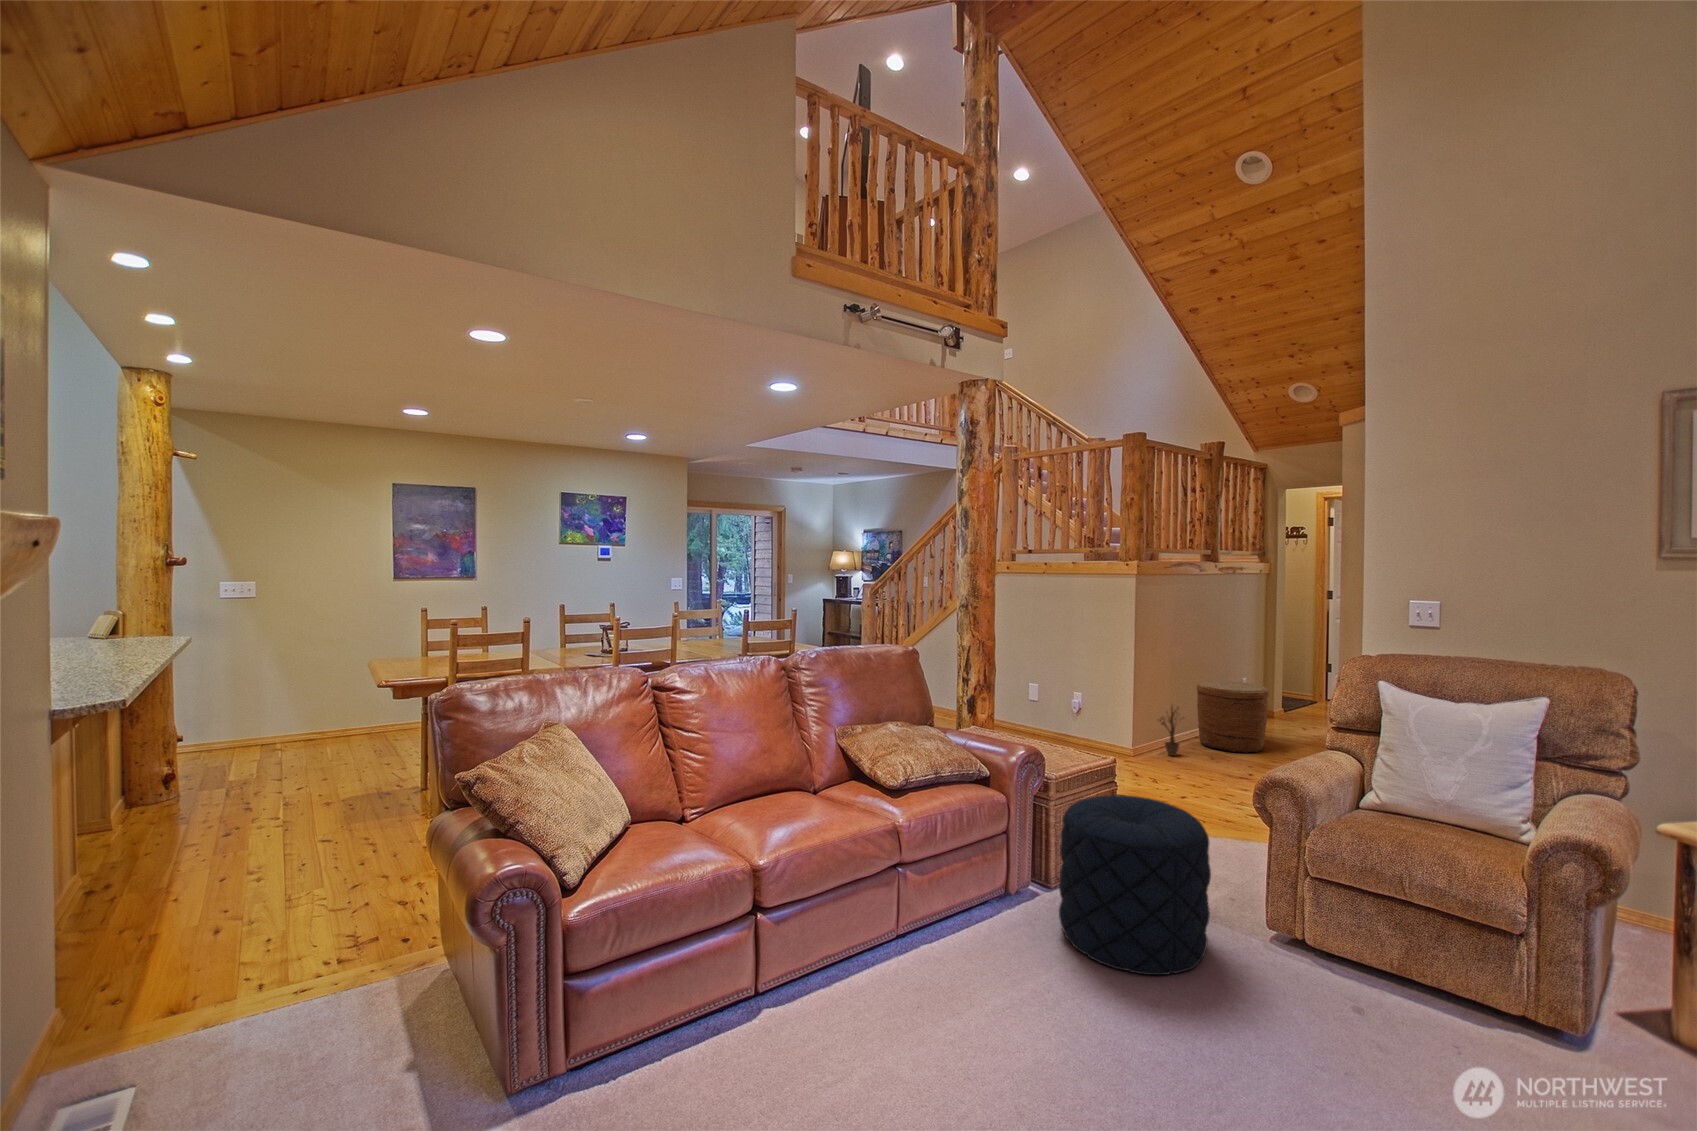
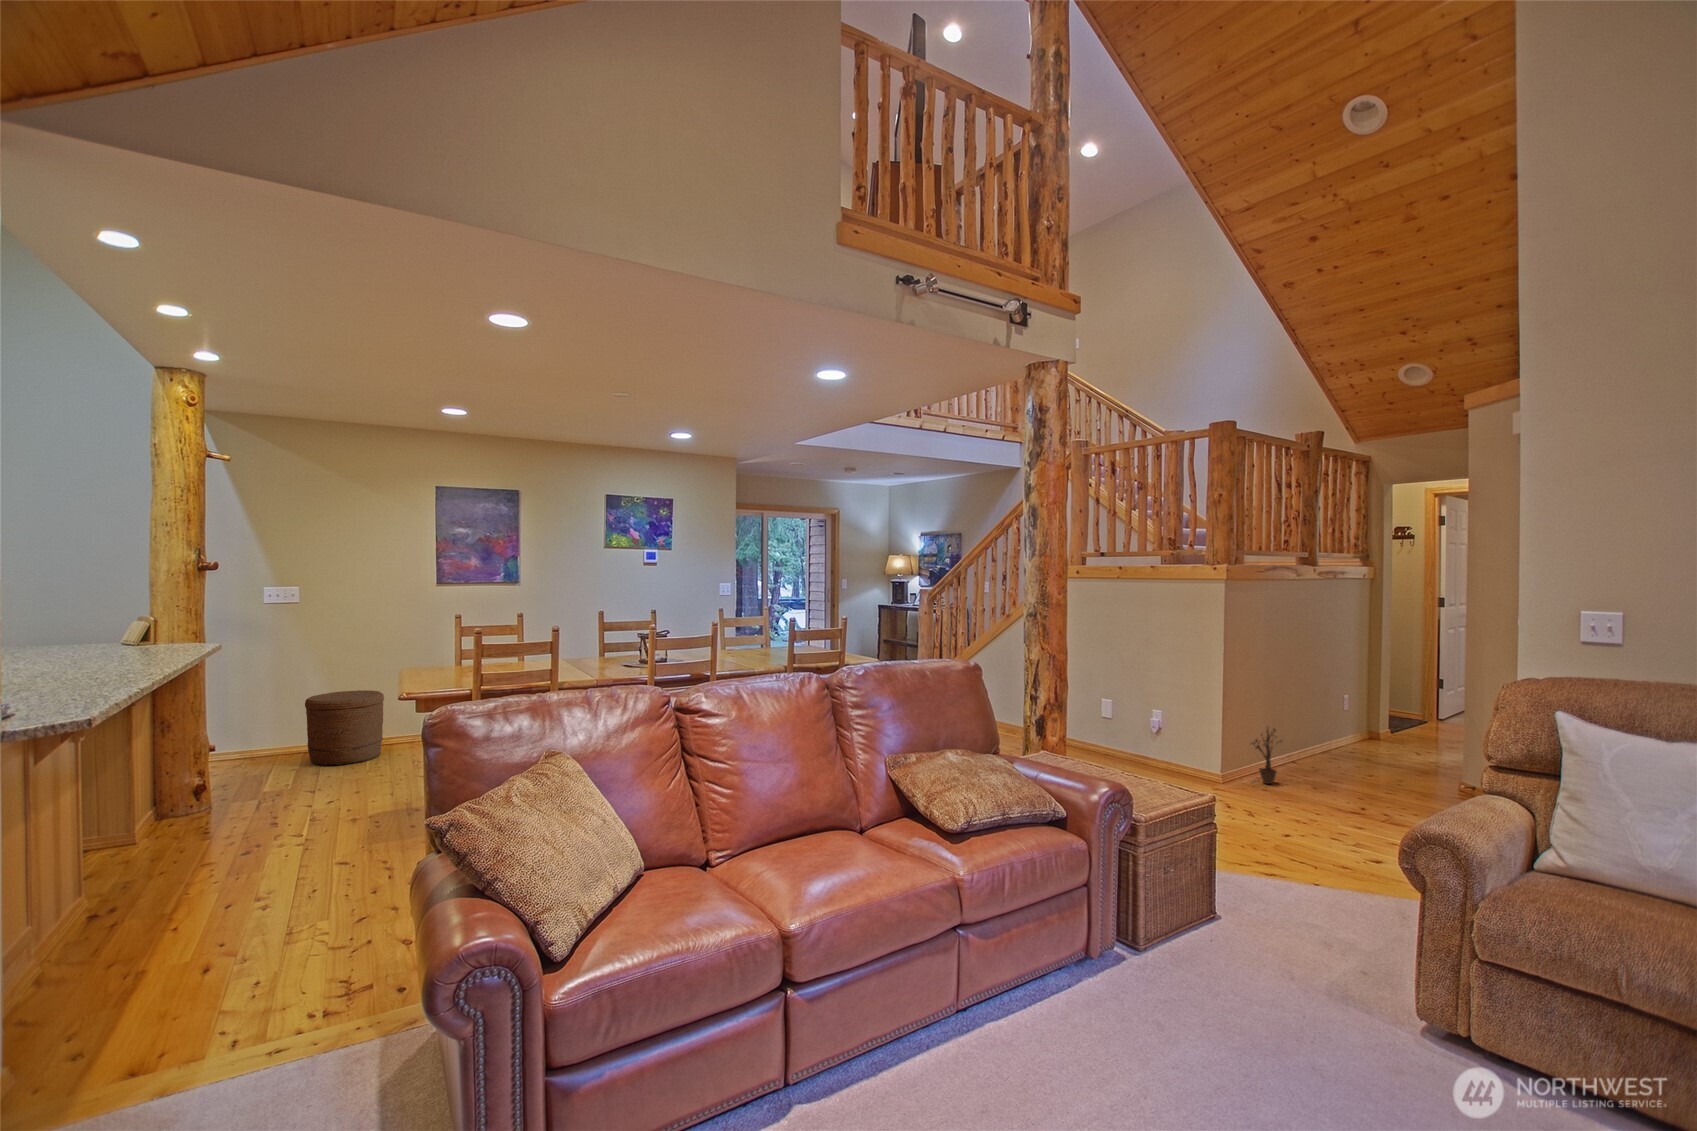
woven basket: present [1197,681,1269,753] -> present [305,690,384,766]
pouf: present [1059,795,1211,975] -> none [1154,846,1350,1081]

